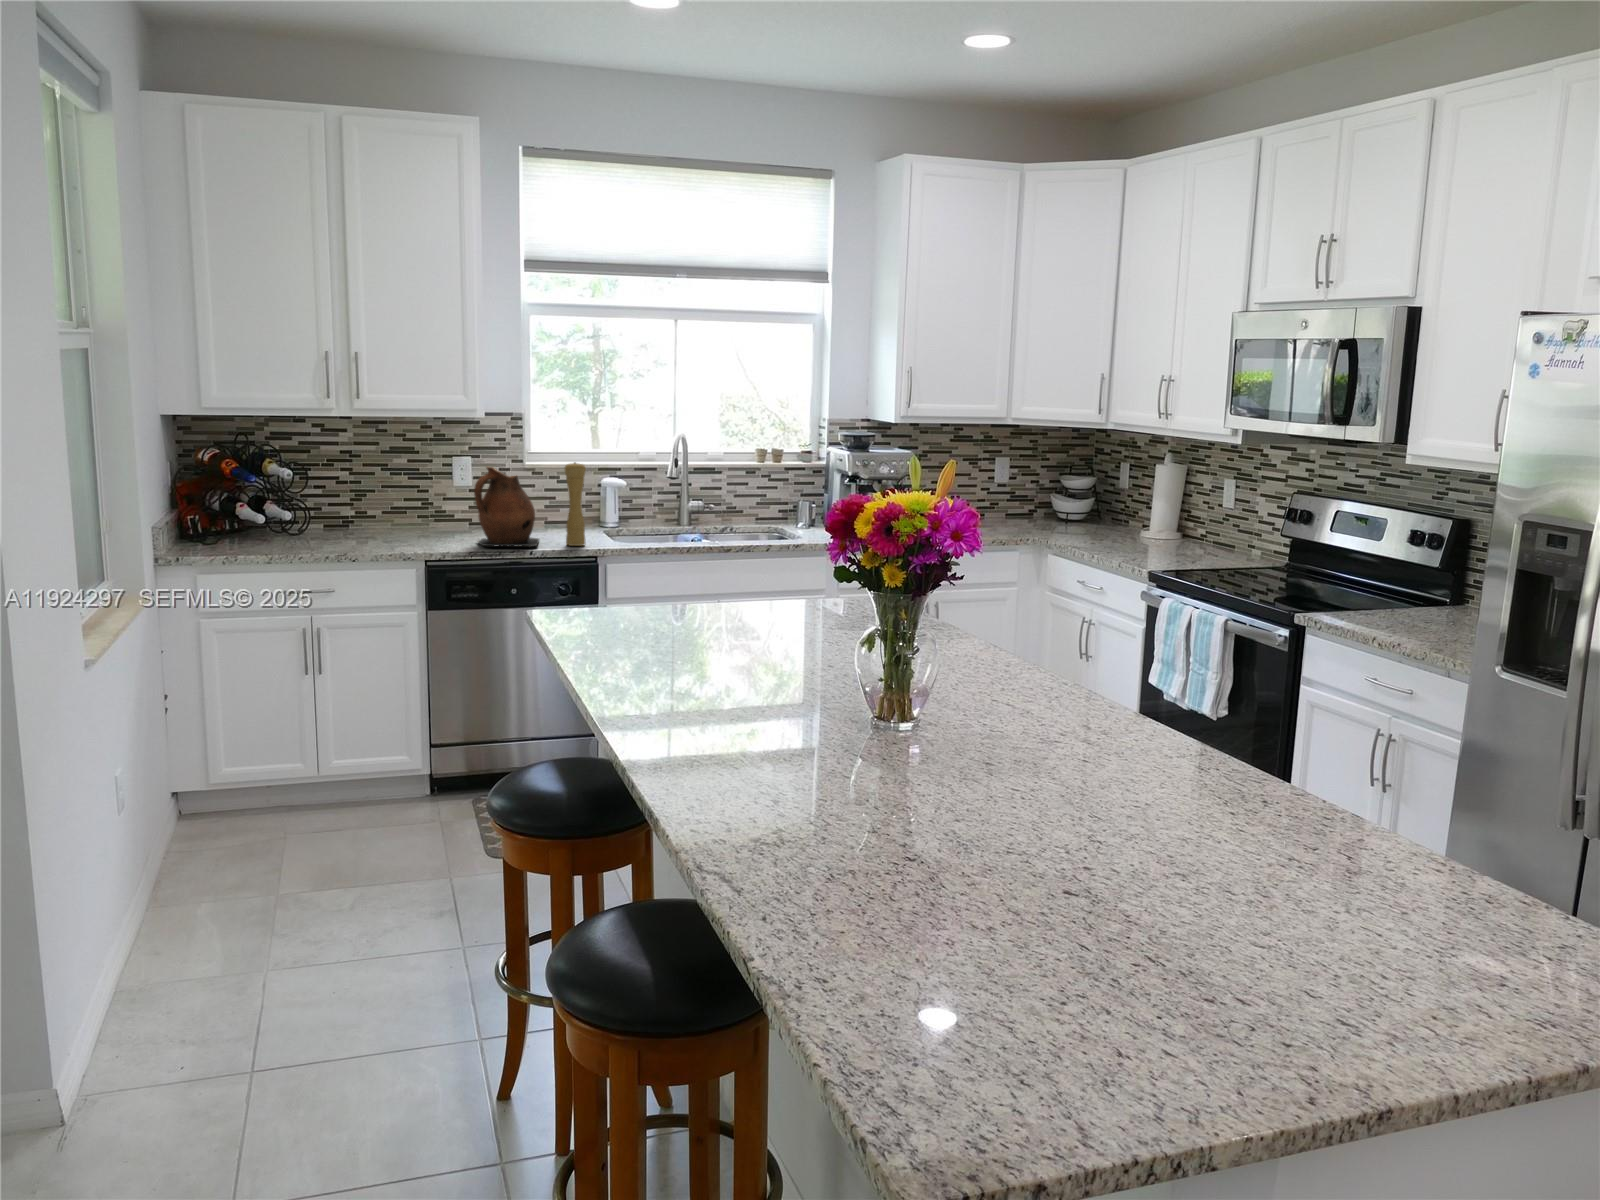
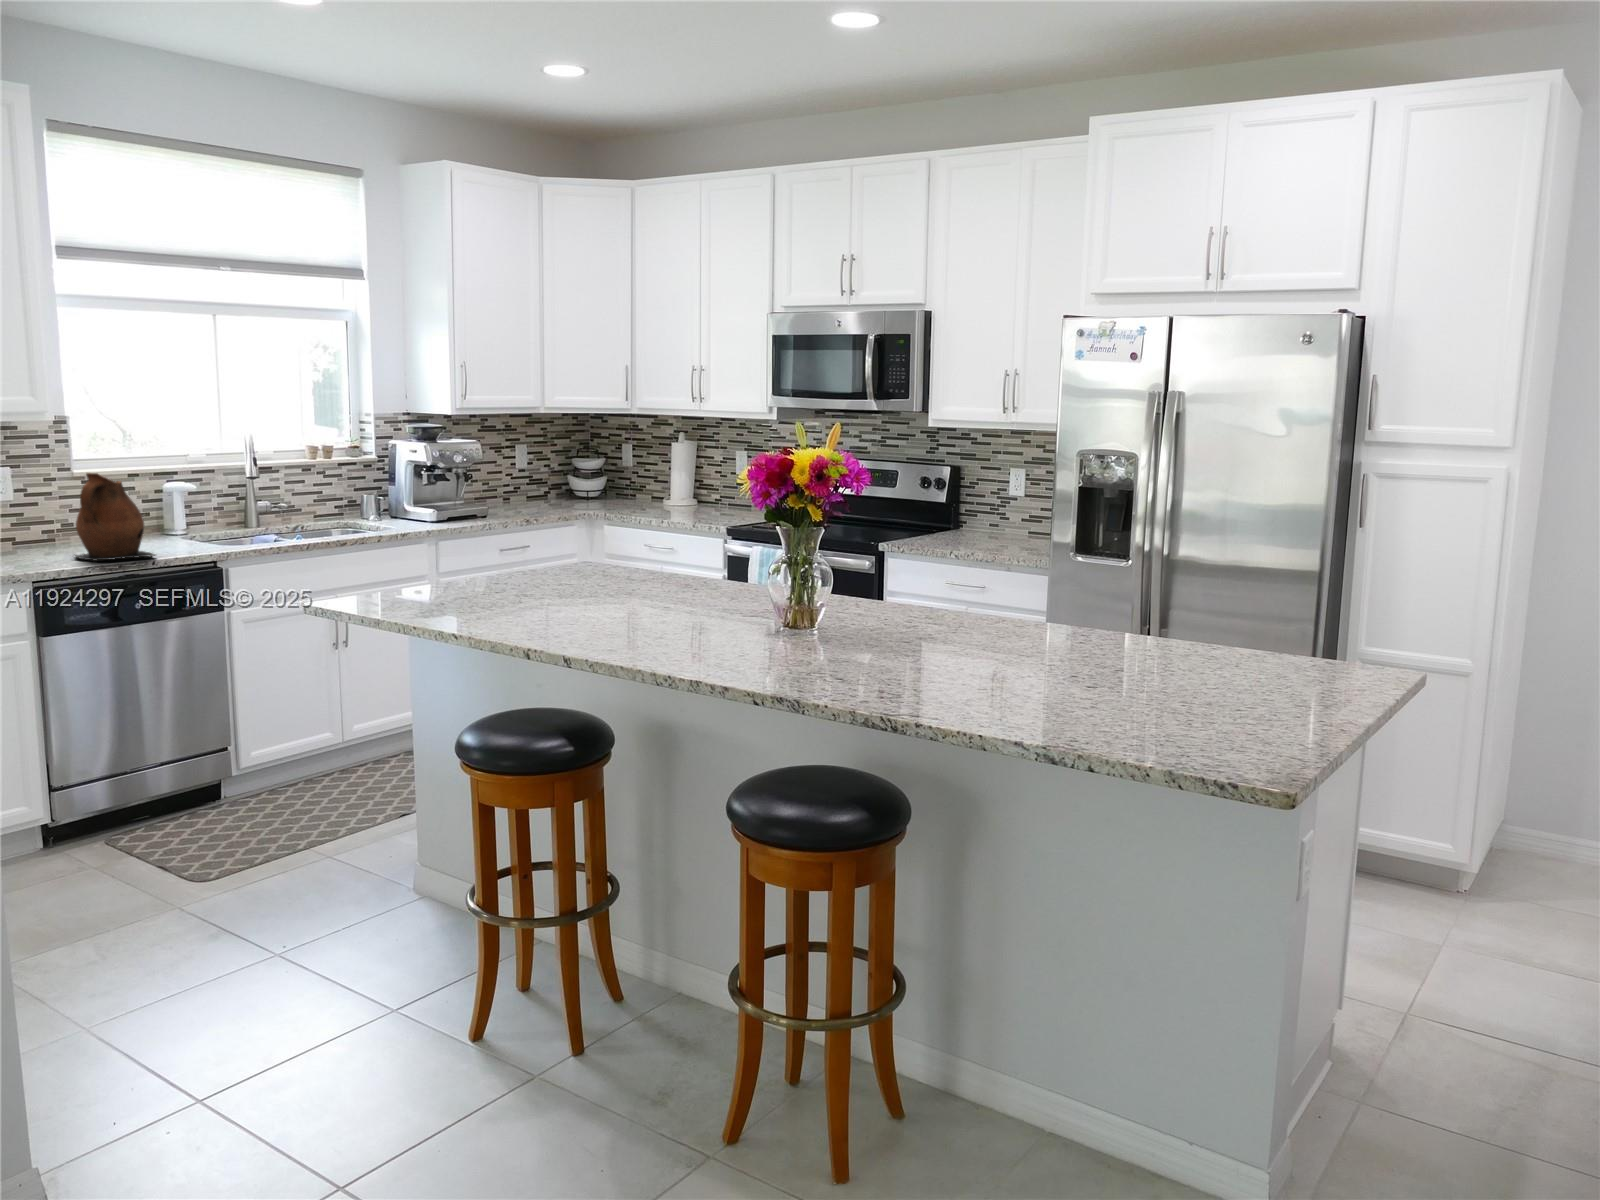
pepper mill: present [565,462,586,546] -> none [171,463,200,553]

